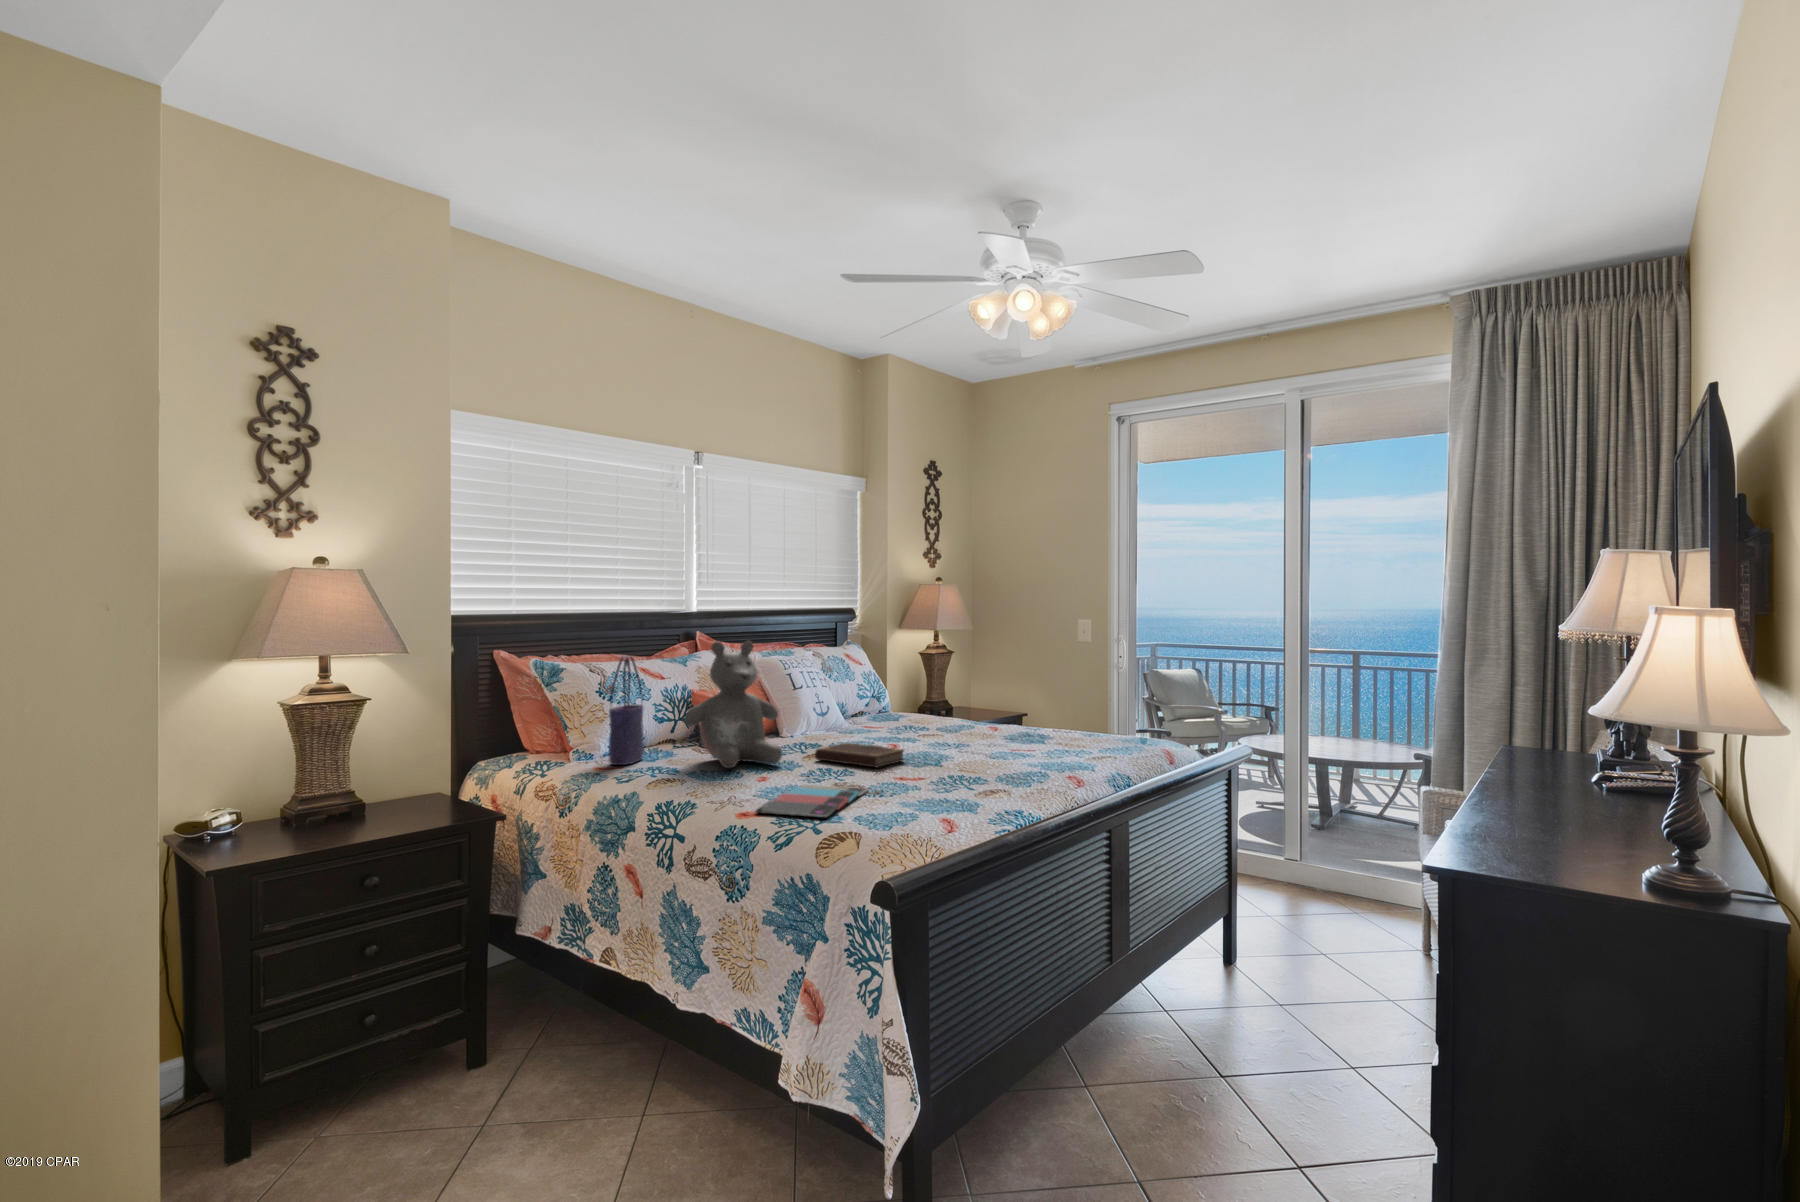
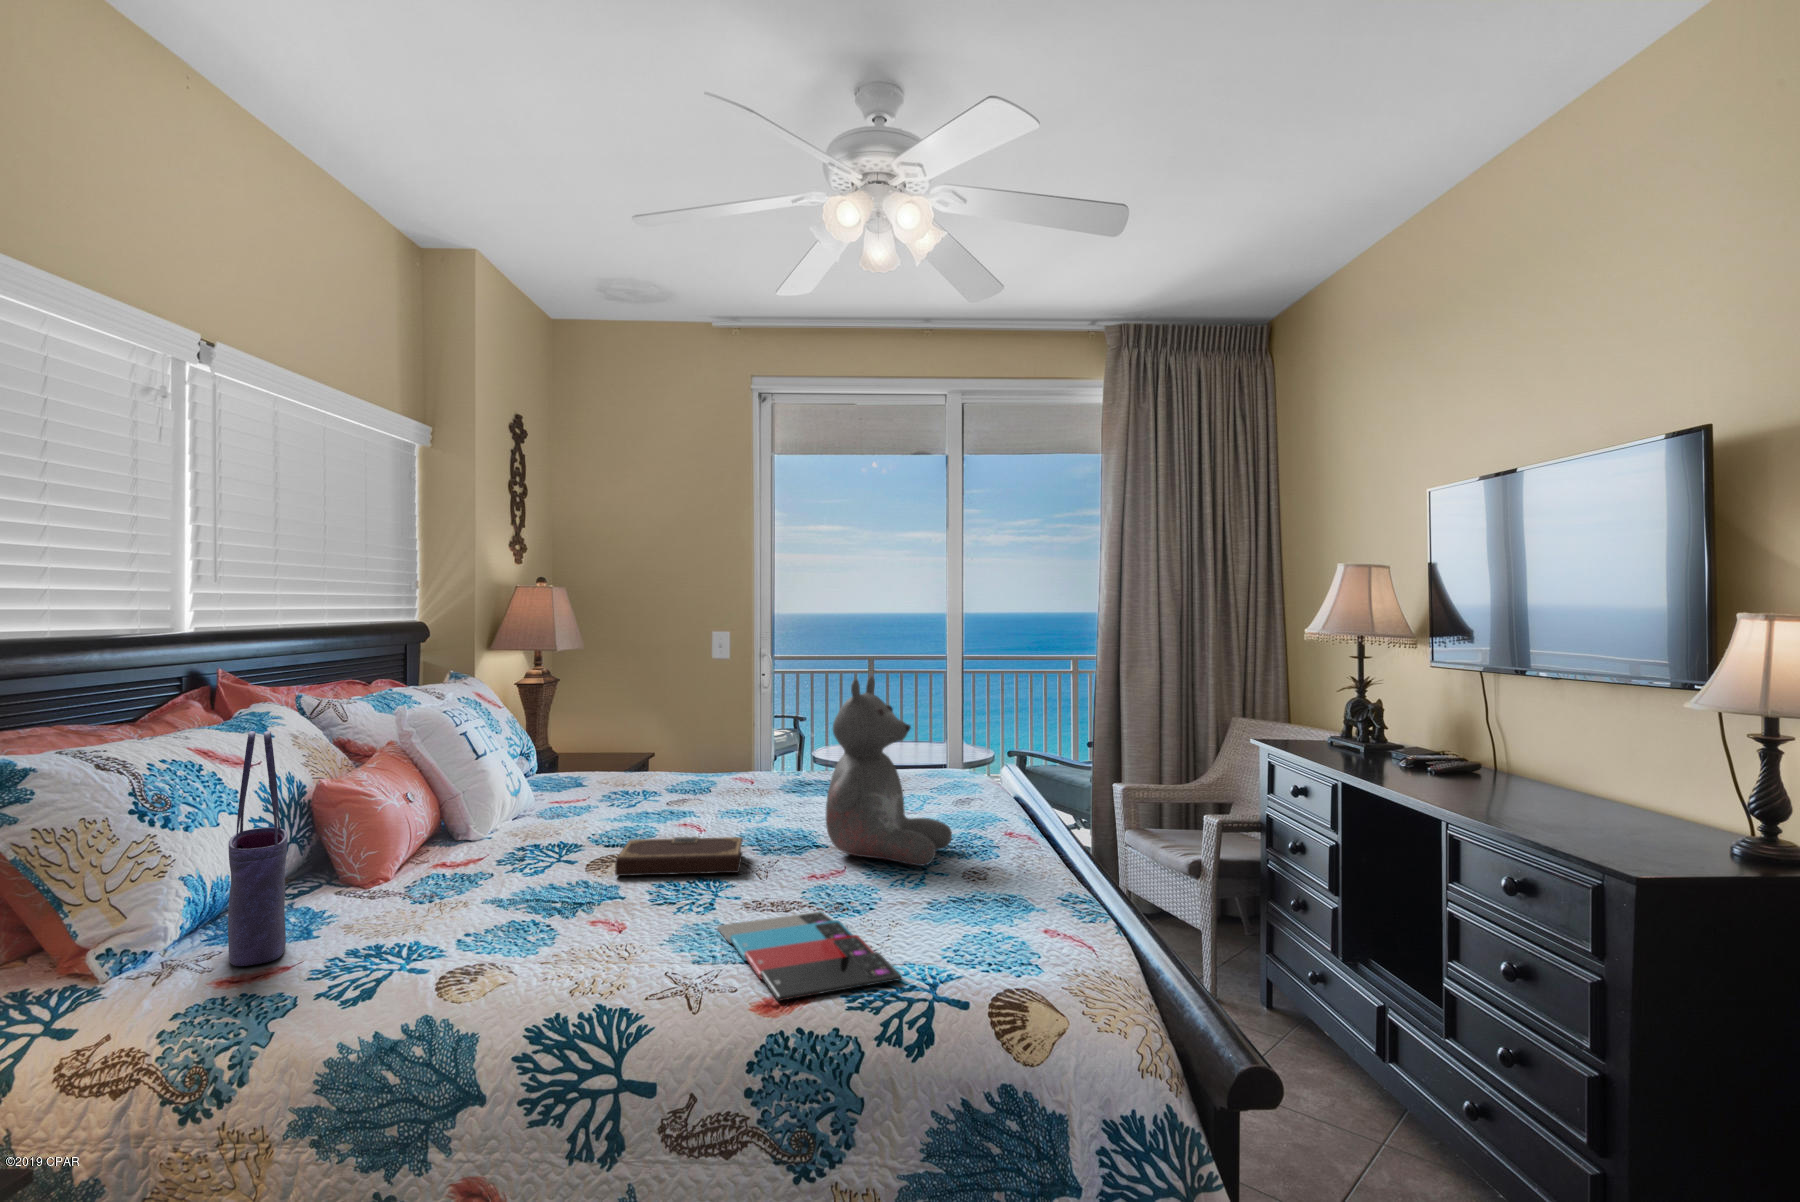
teddy bear: present [684,641,782,768] -> present [826,676,952,866]

